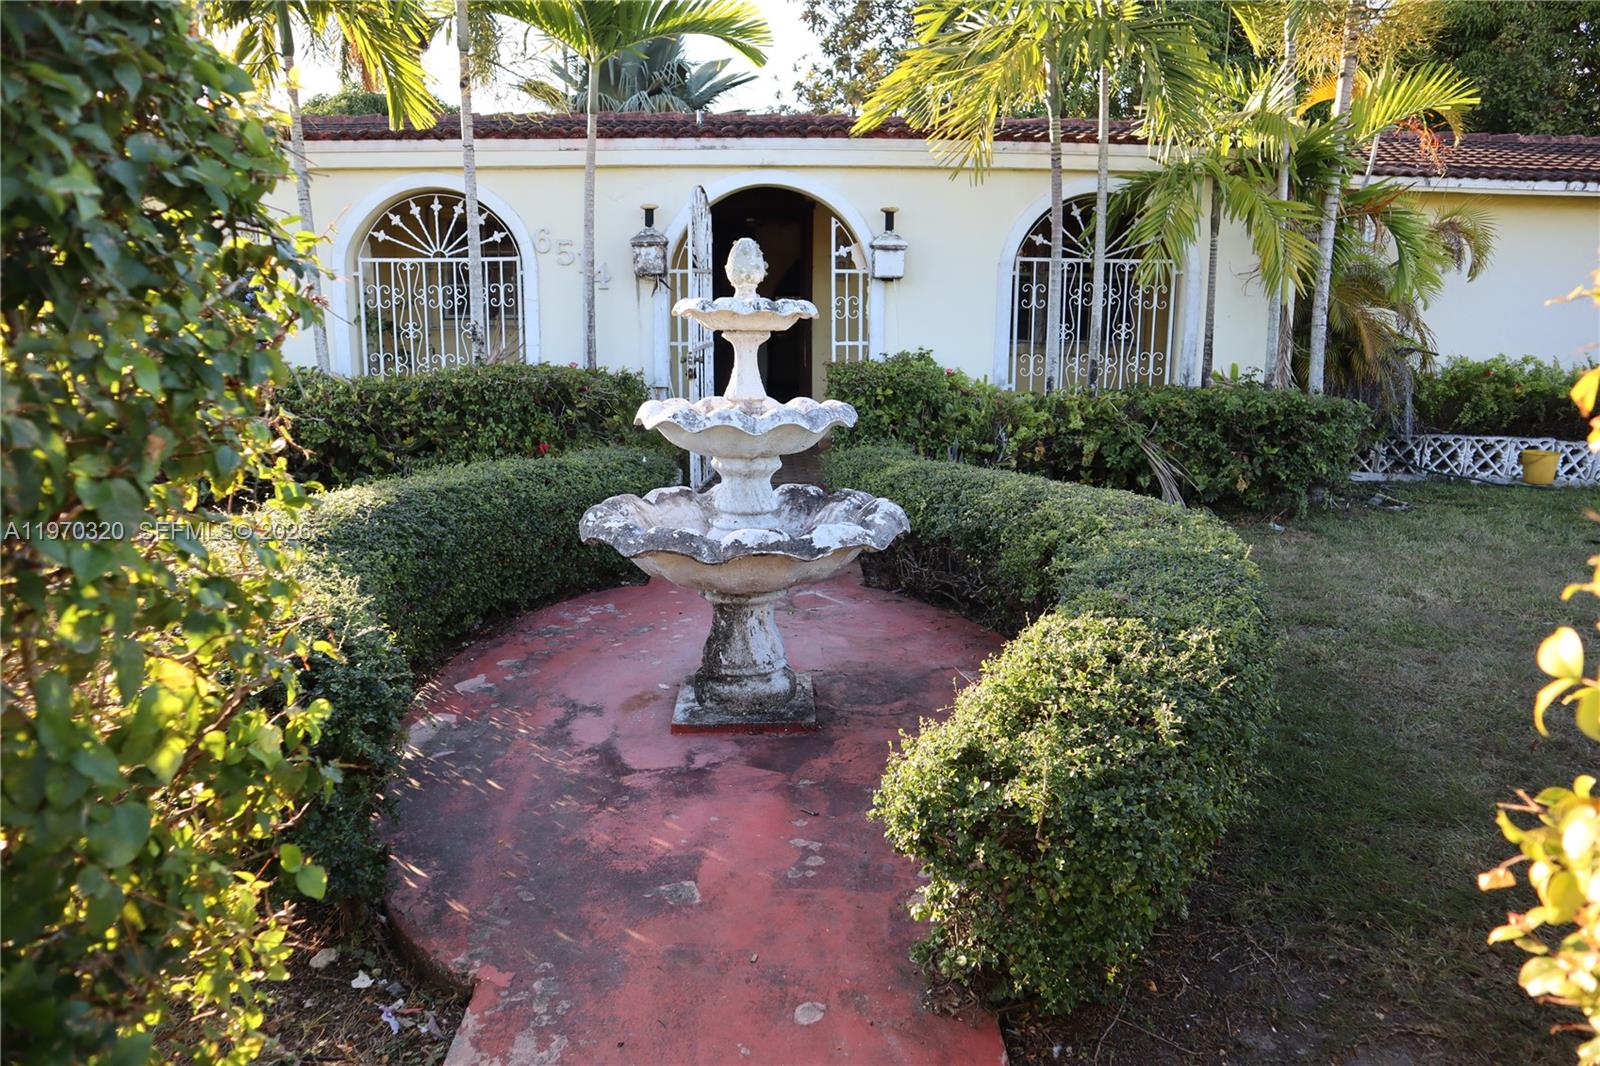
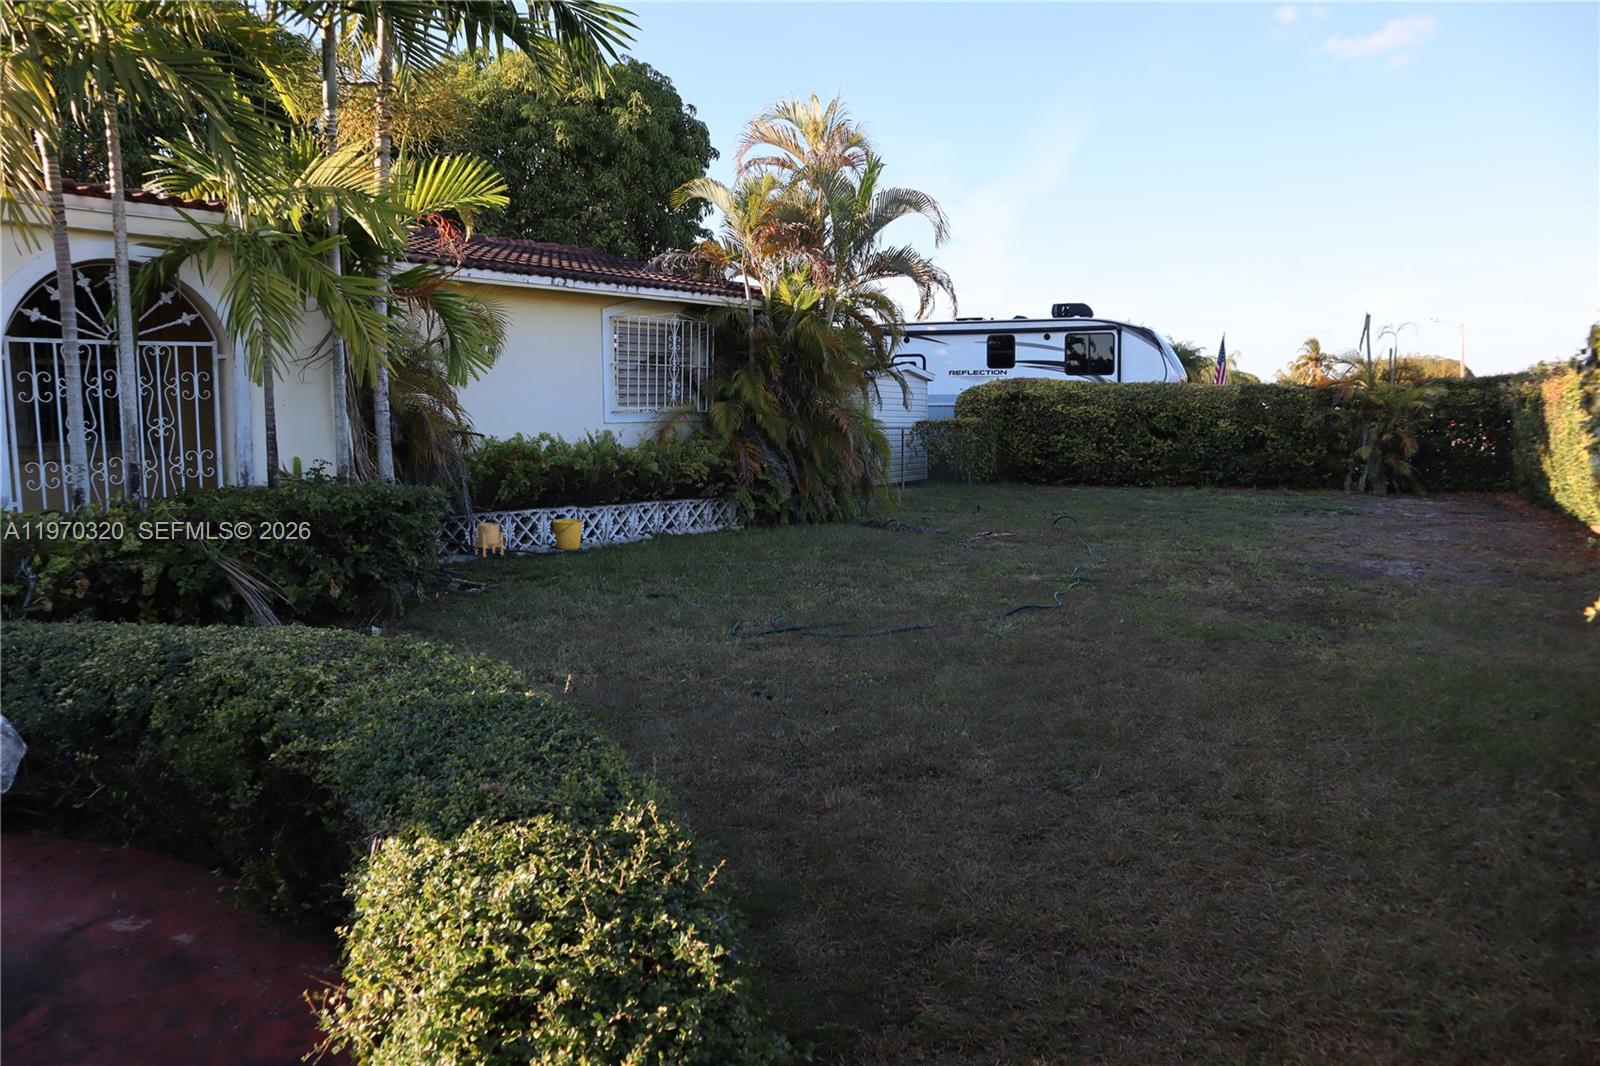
planter: none [1419,445,1455,481] -> present [474,523,503,556]

